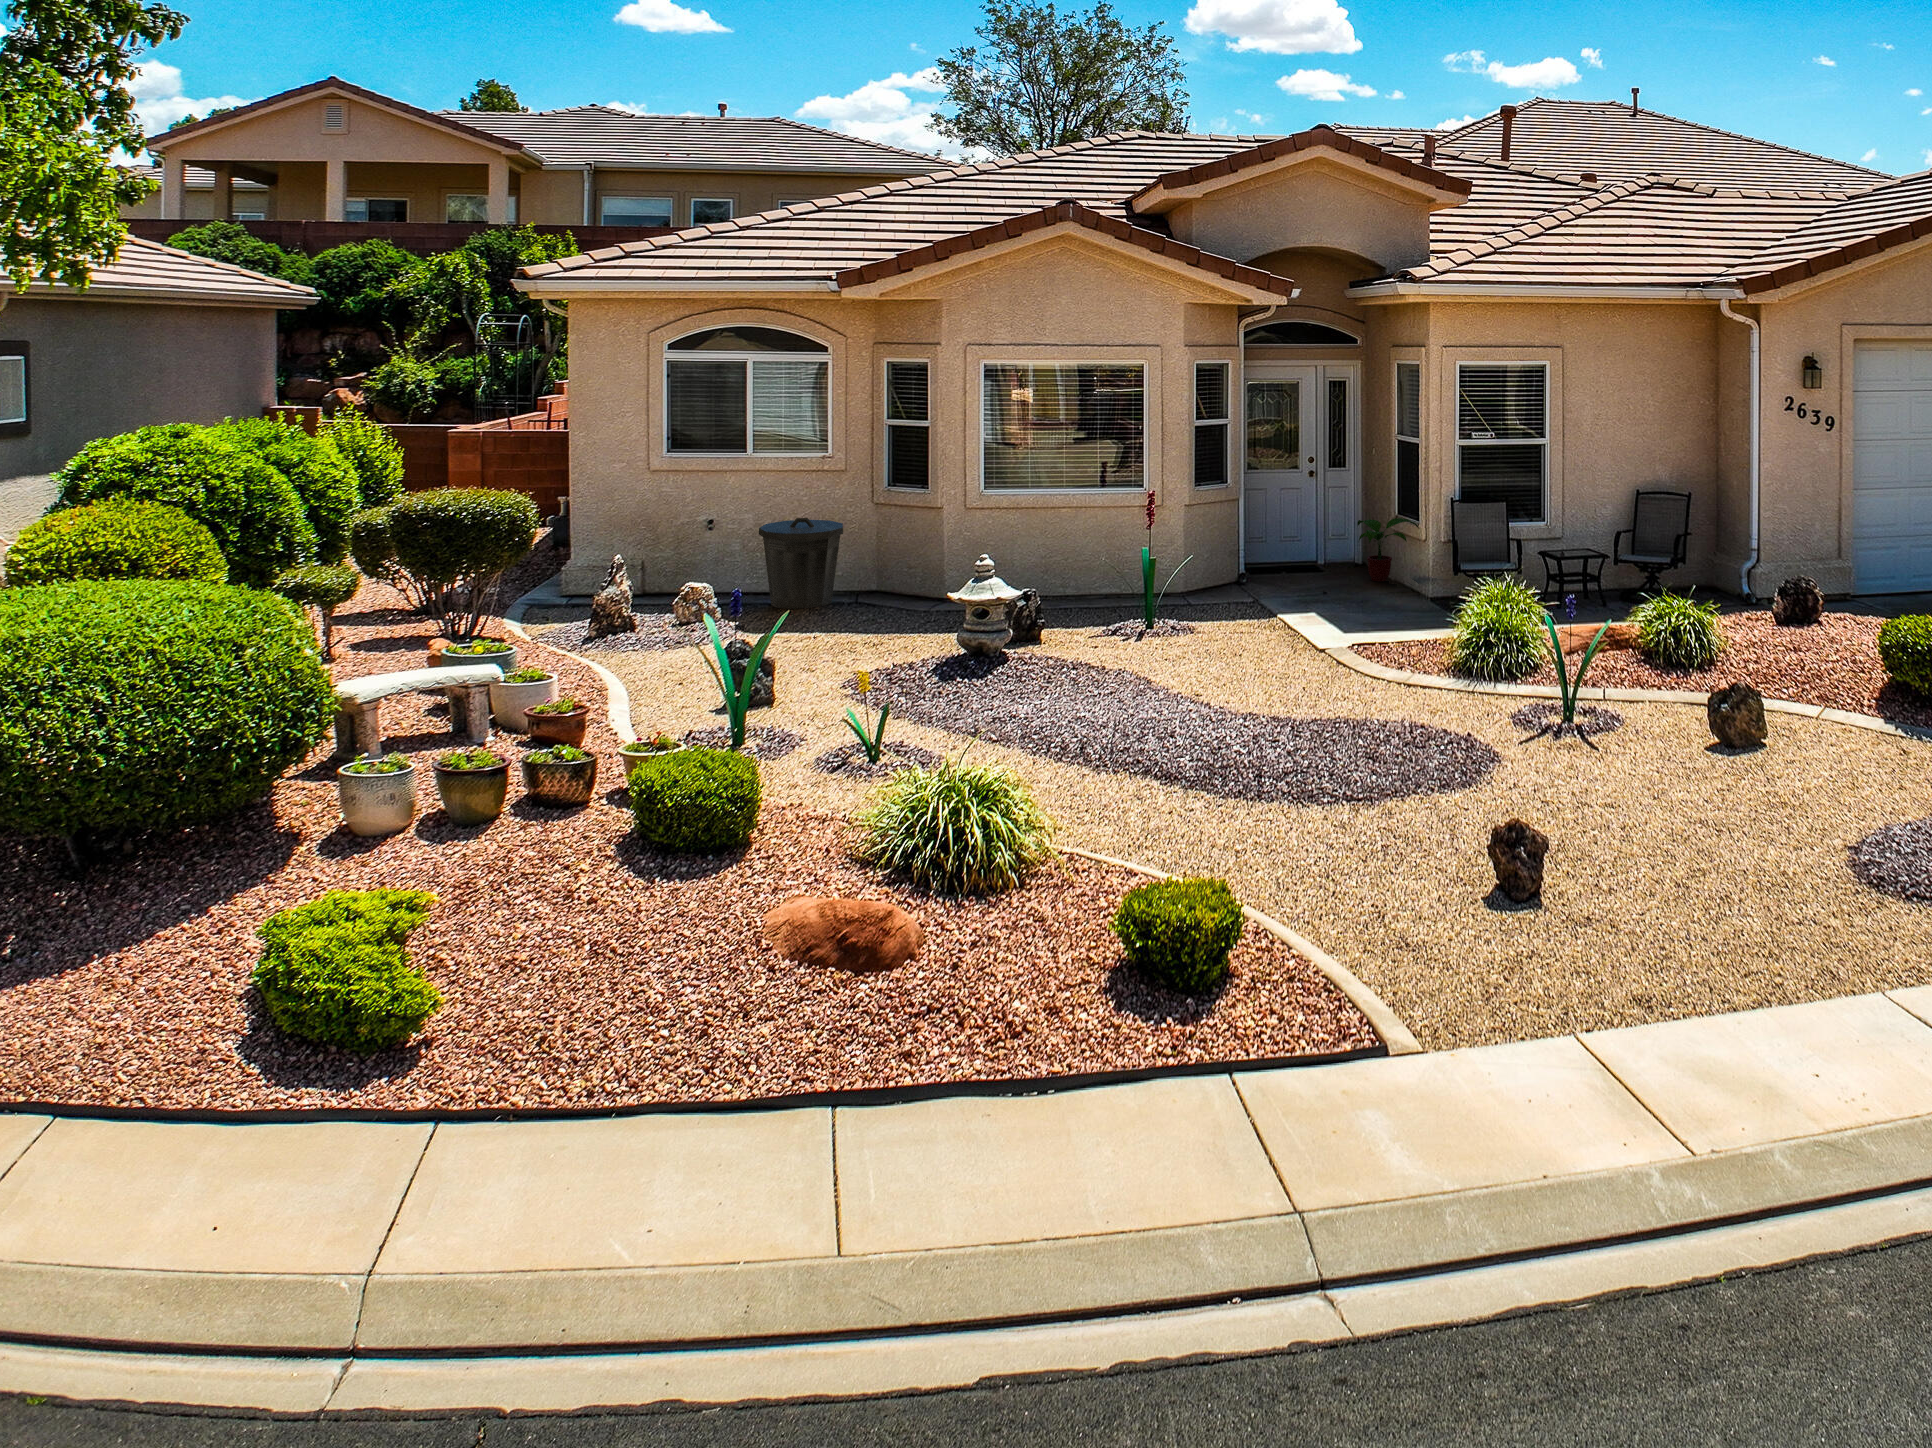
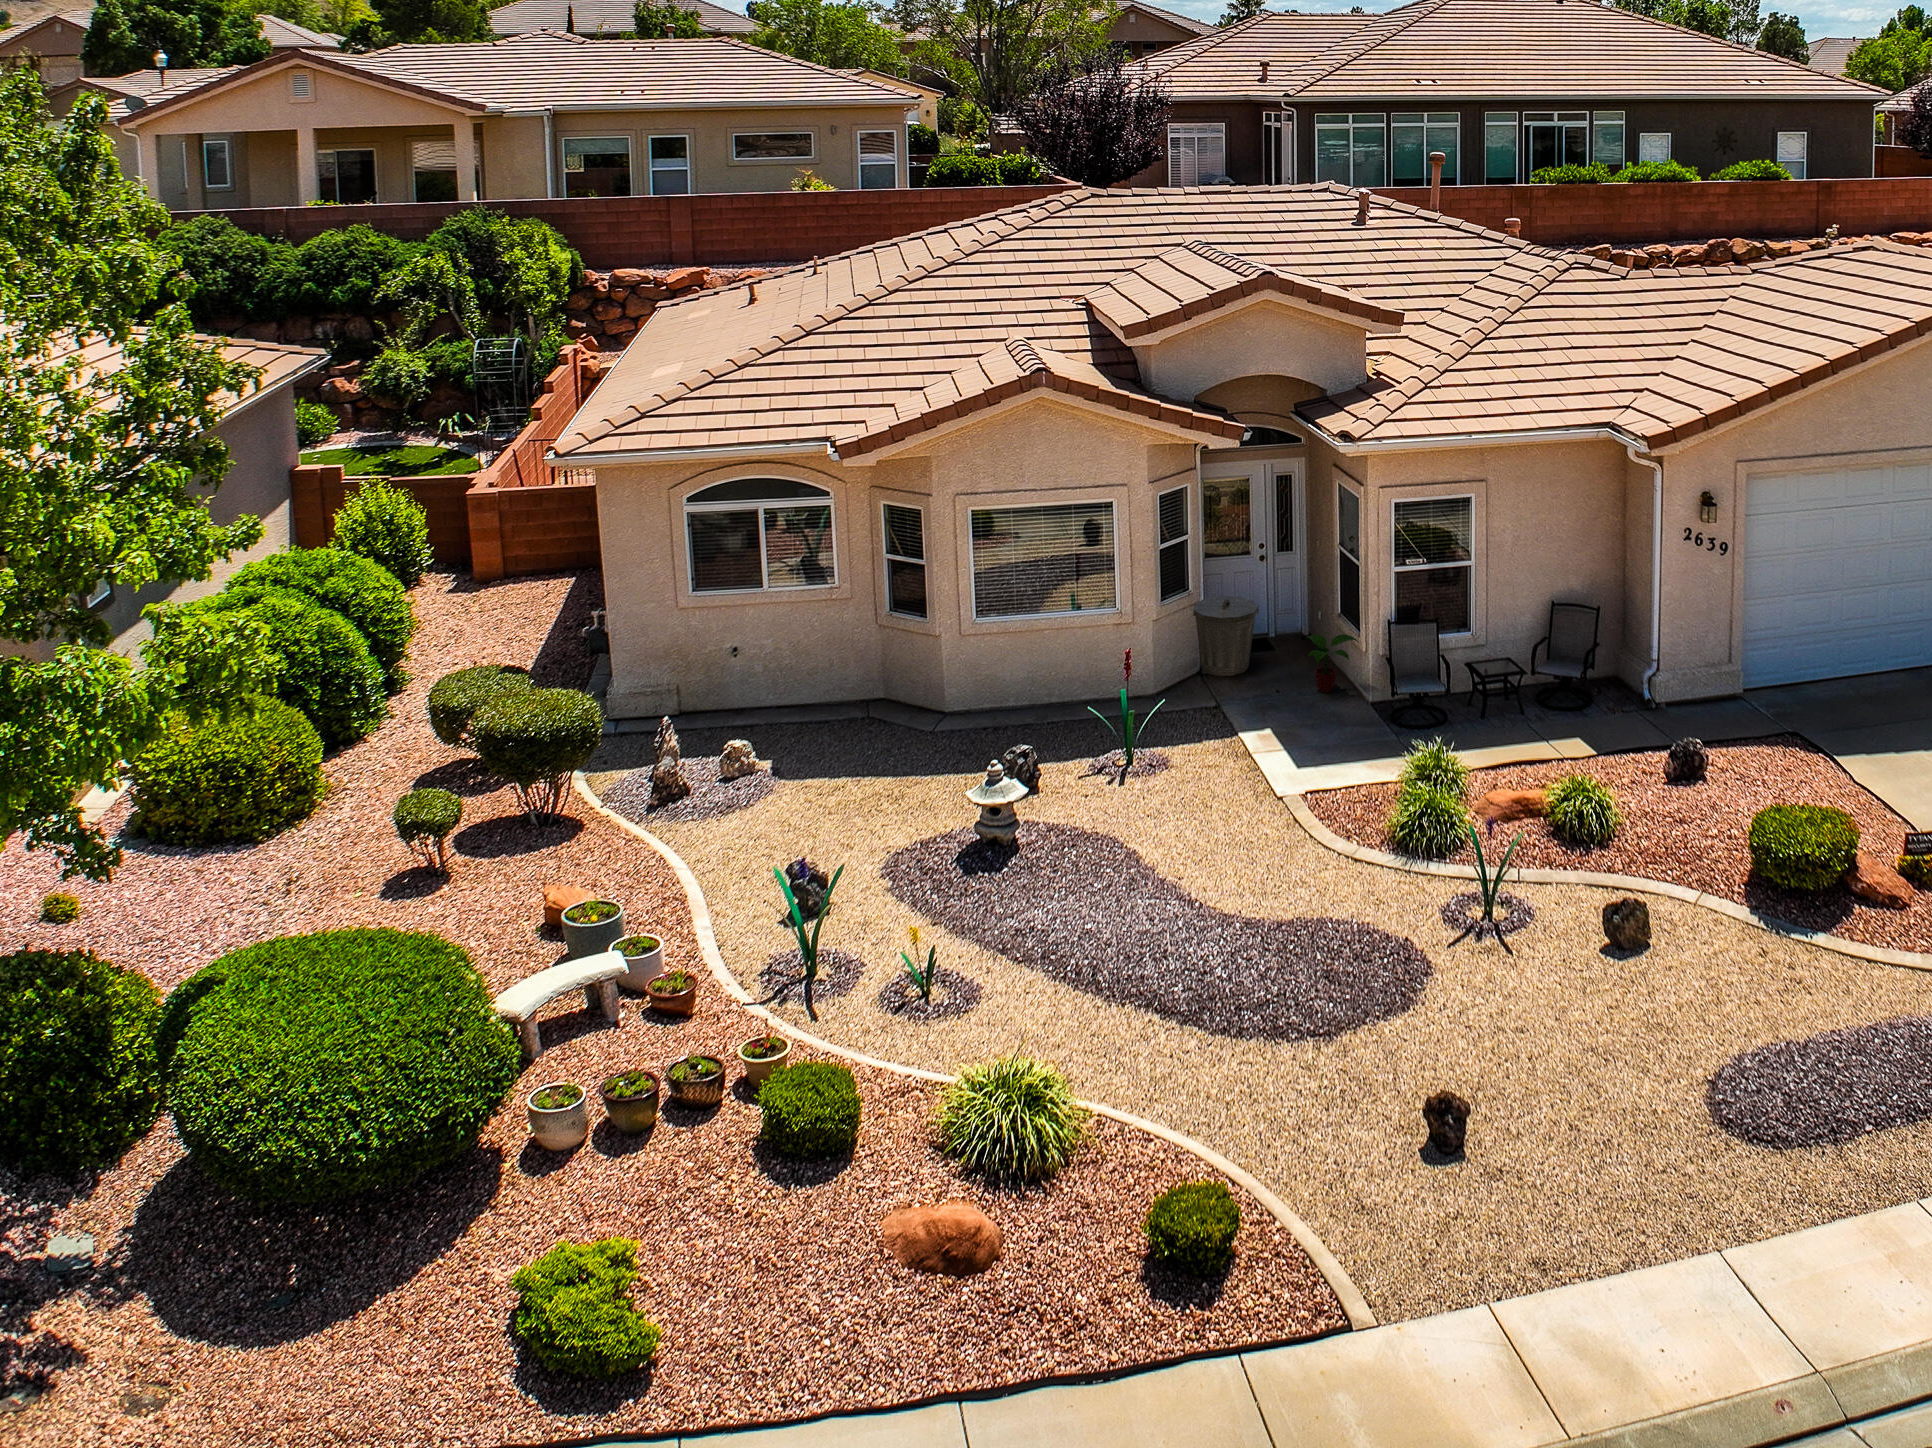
trash can: present [759,518,843,609] -> present [1193,596,1259,676]

